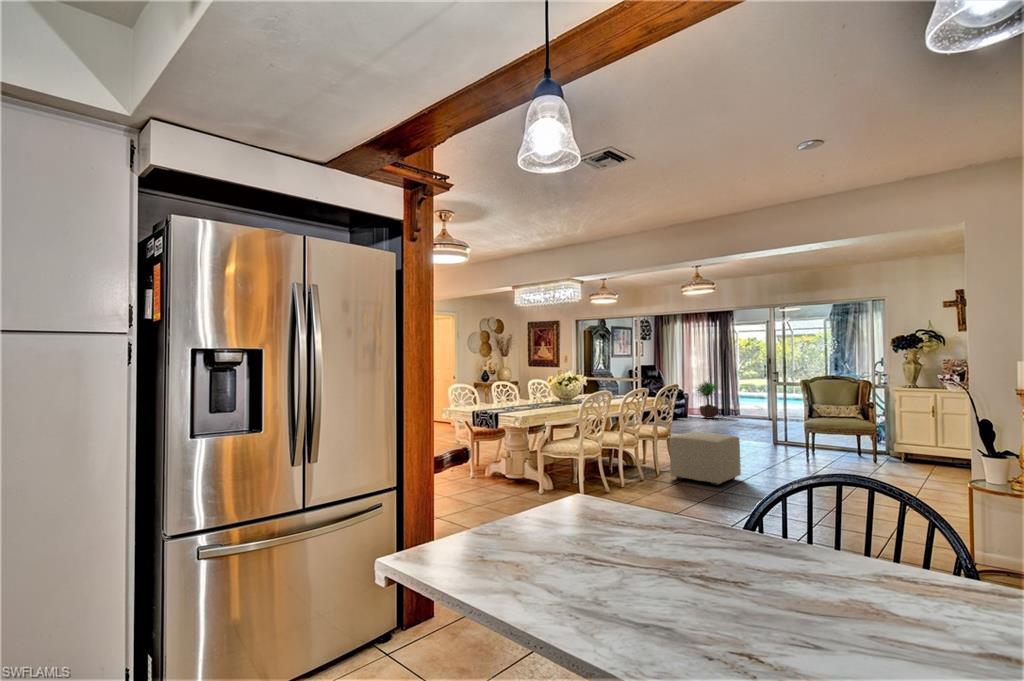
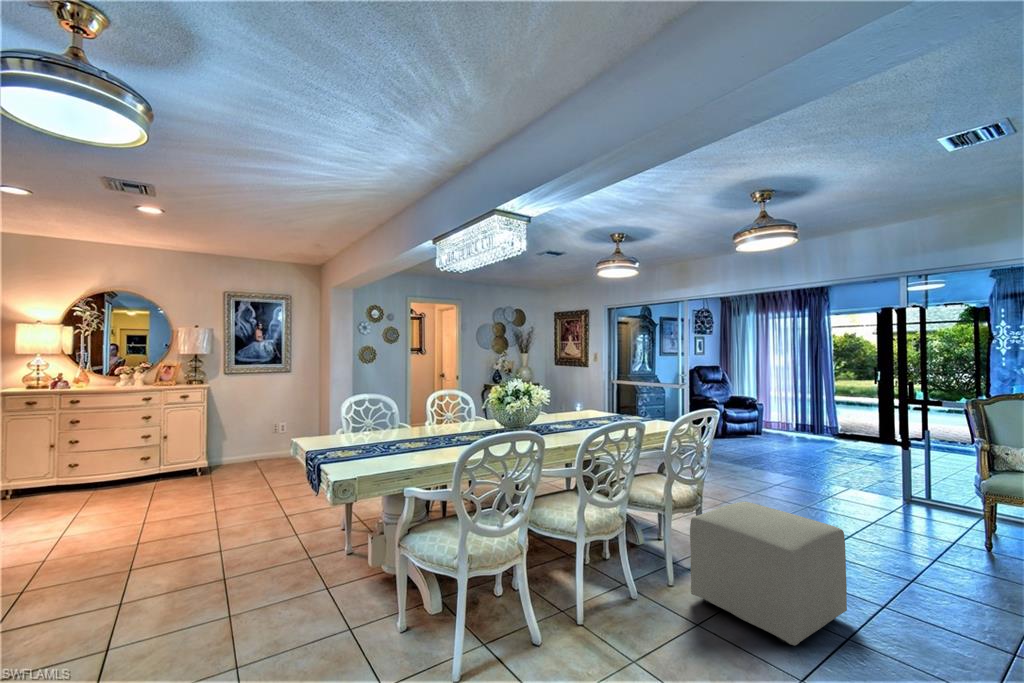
potted tree: present [696,382,718,418] -> none [772,384,809,438]

